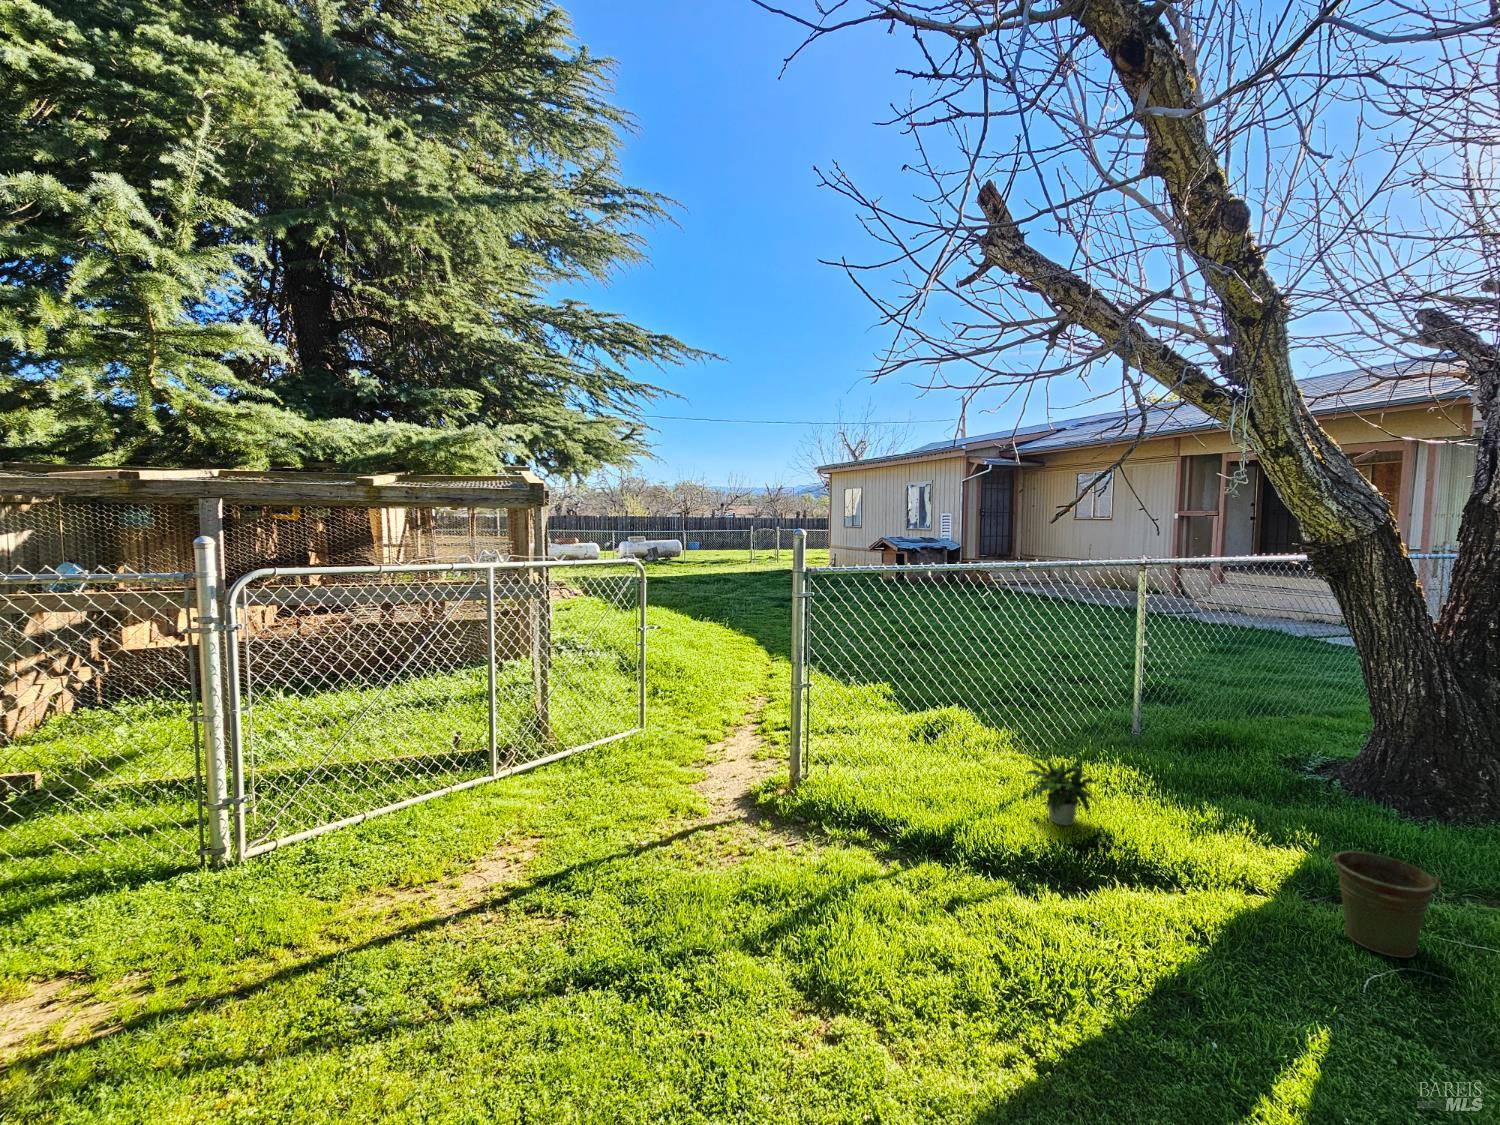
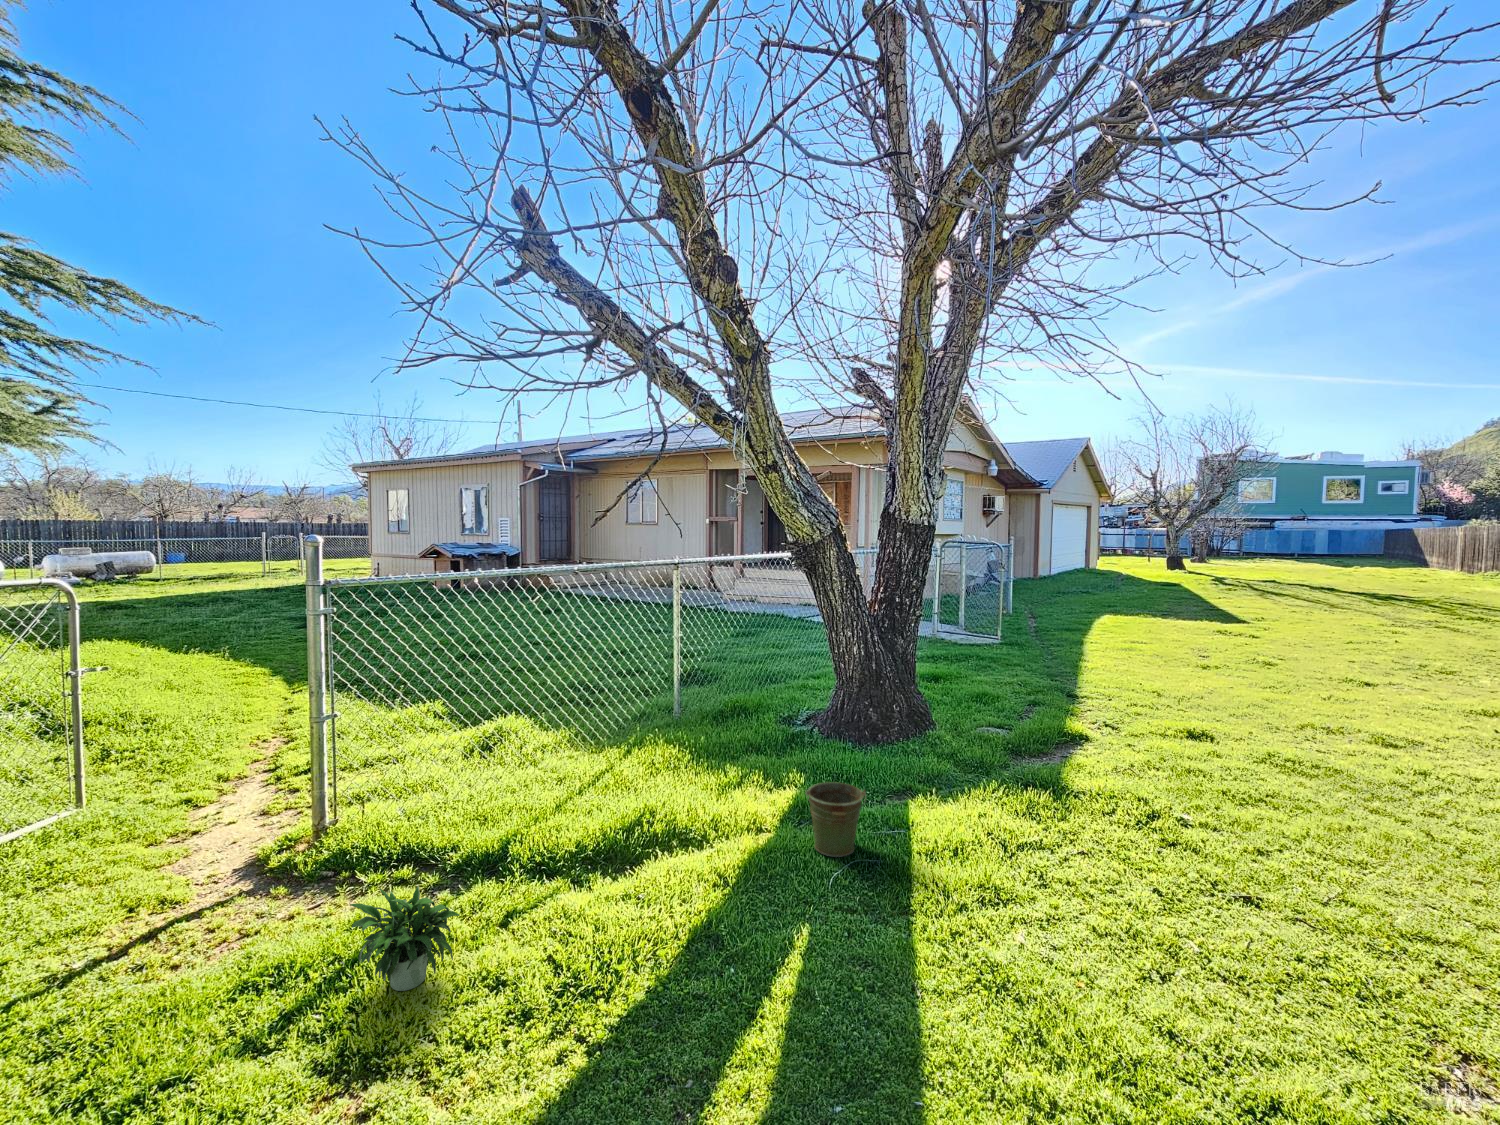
potted plant: present [1025,758,1101,825] -> present [341,887,459,991]

